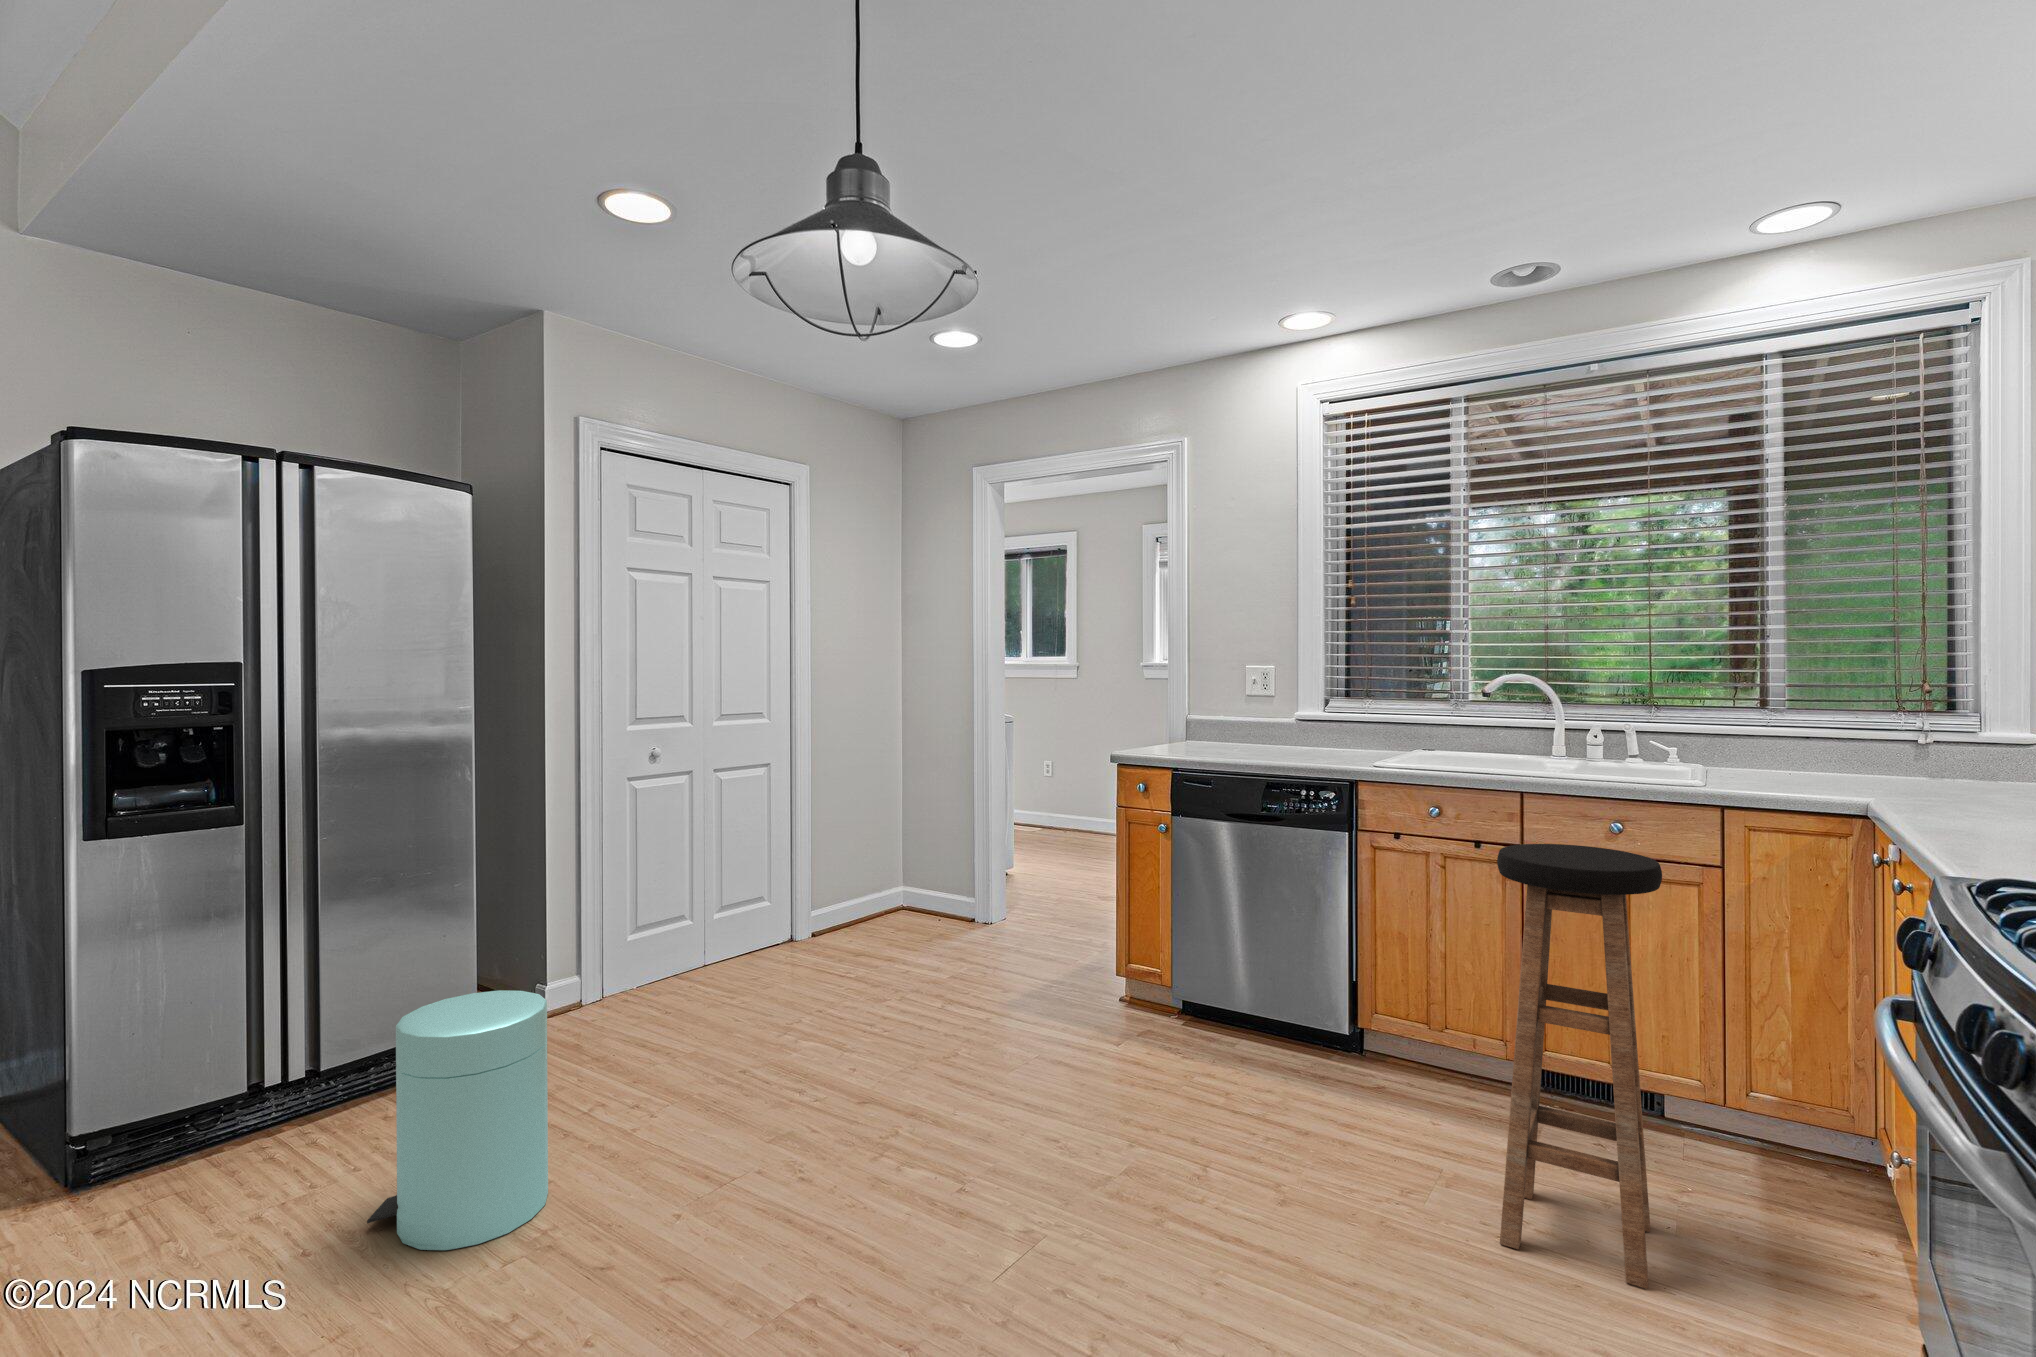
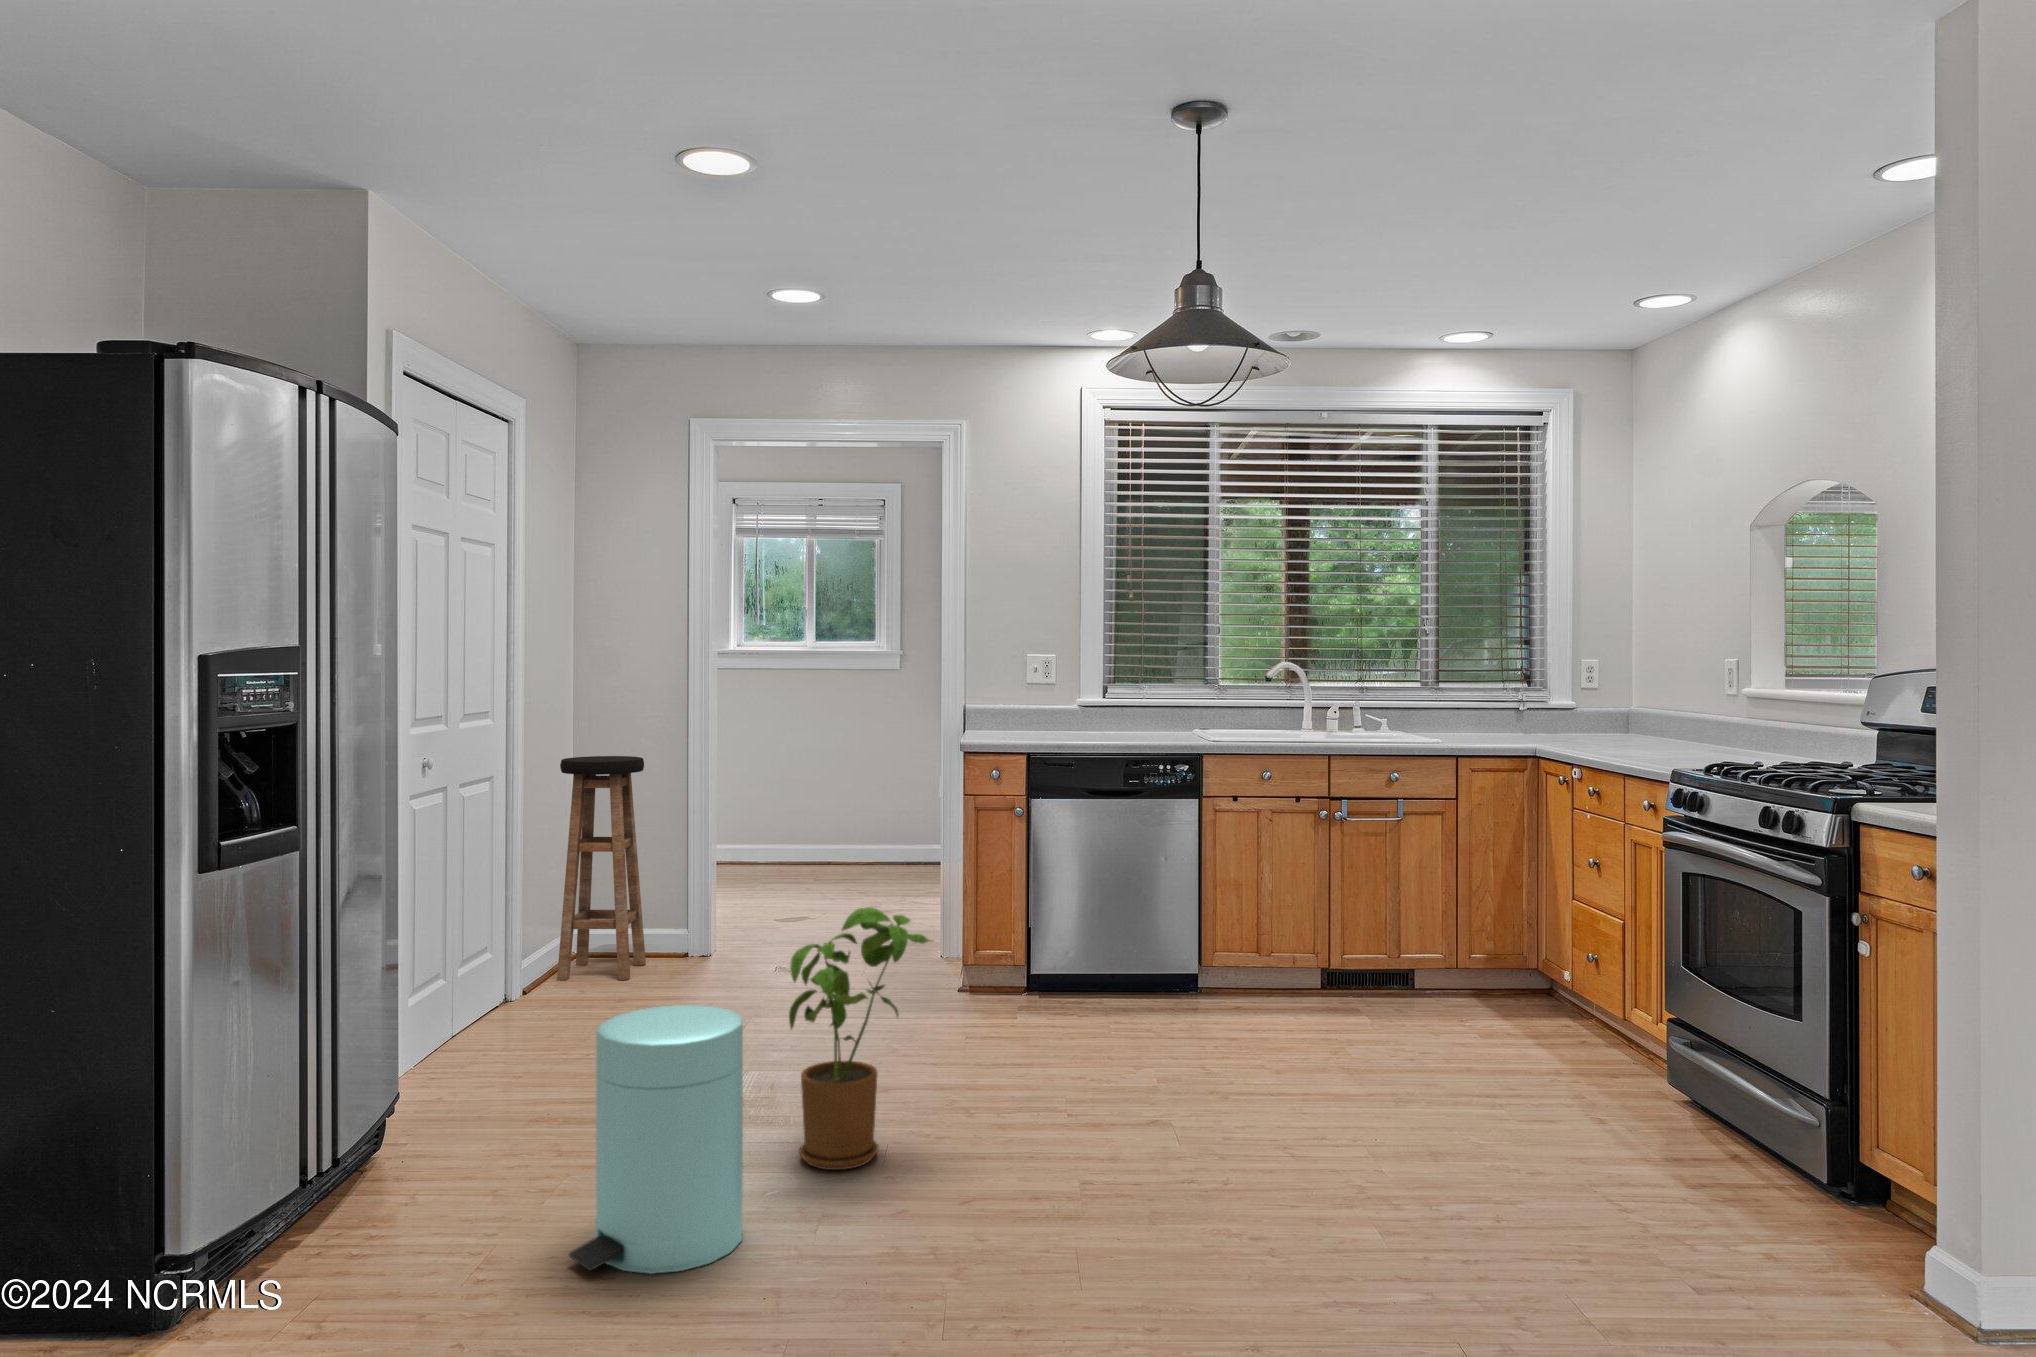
bar stool: present [1497,844,1662,1289] -> present [557,756,646,980]
house plant: none [638,923,789,1181] -> present [789,907,931,1170]

